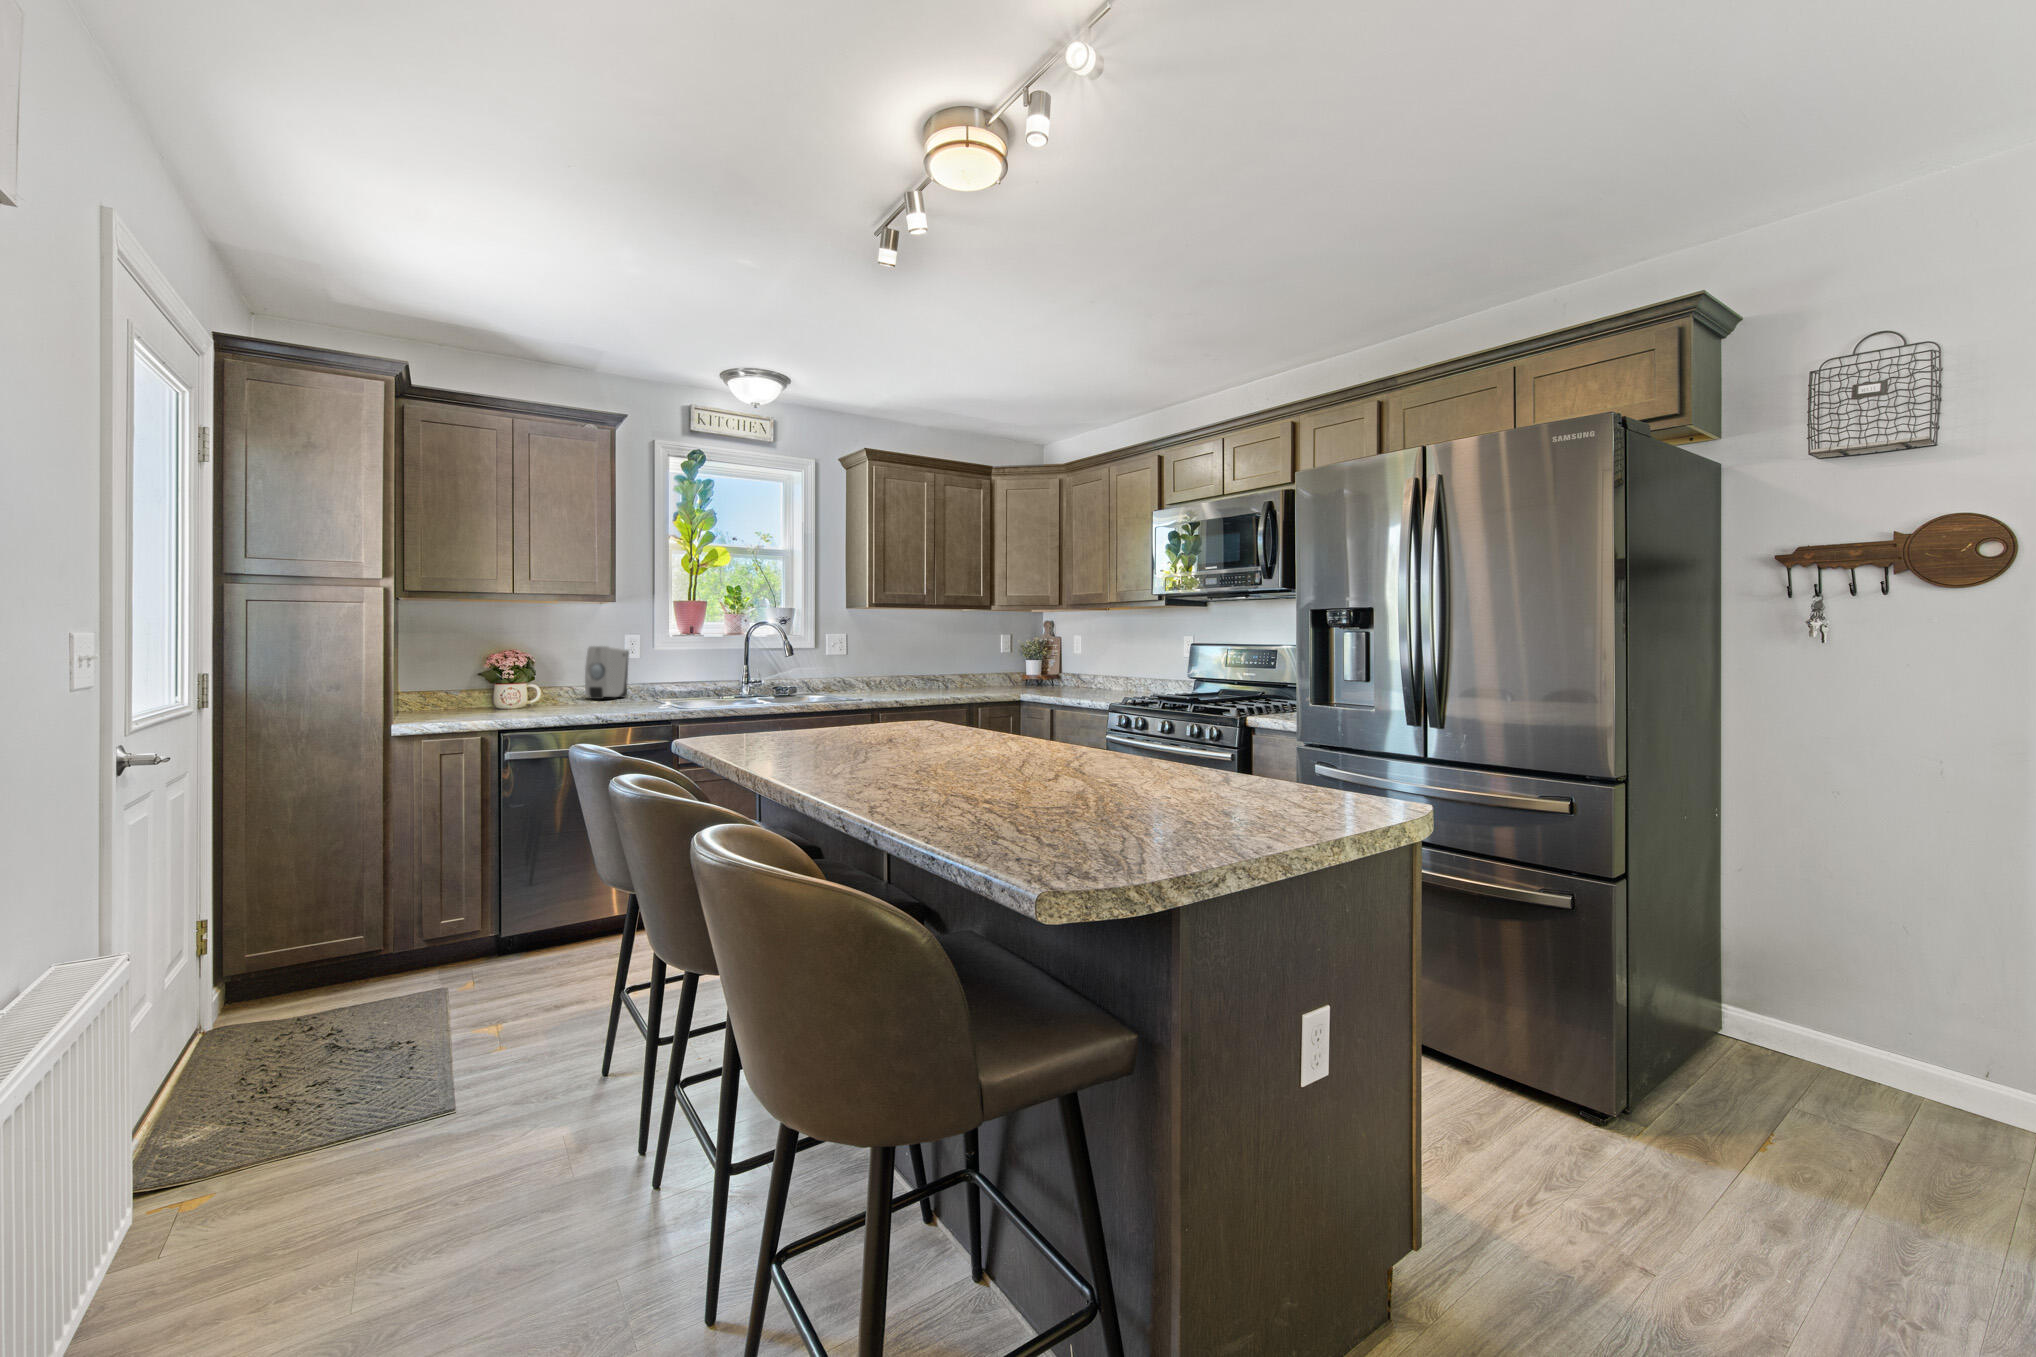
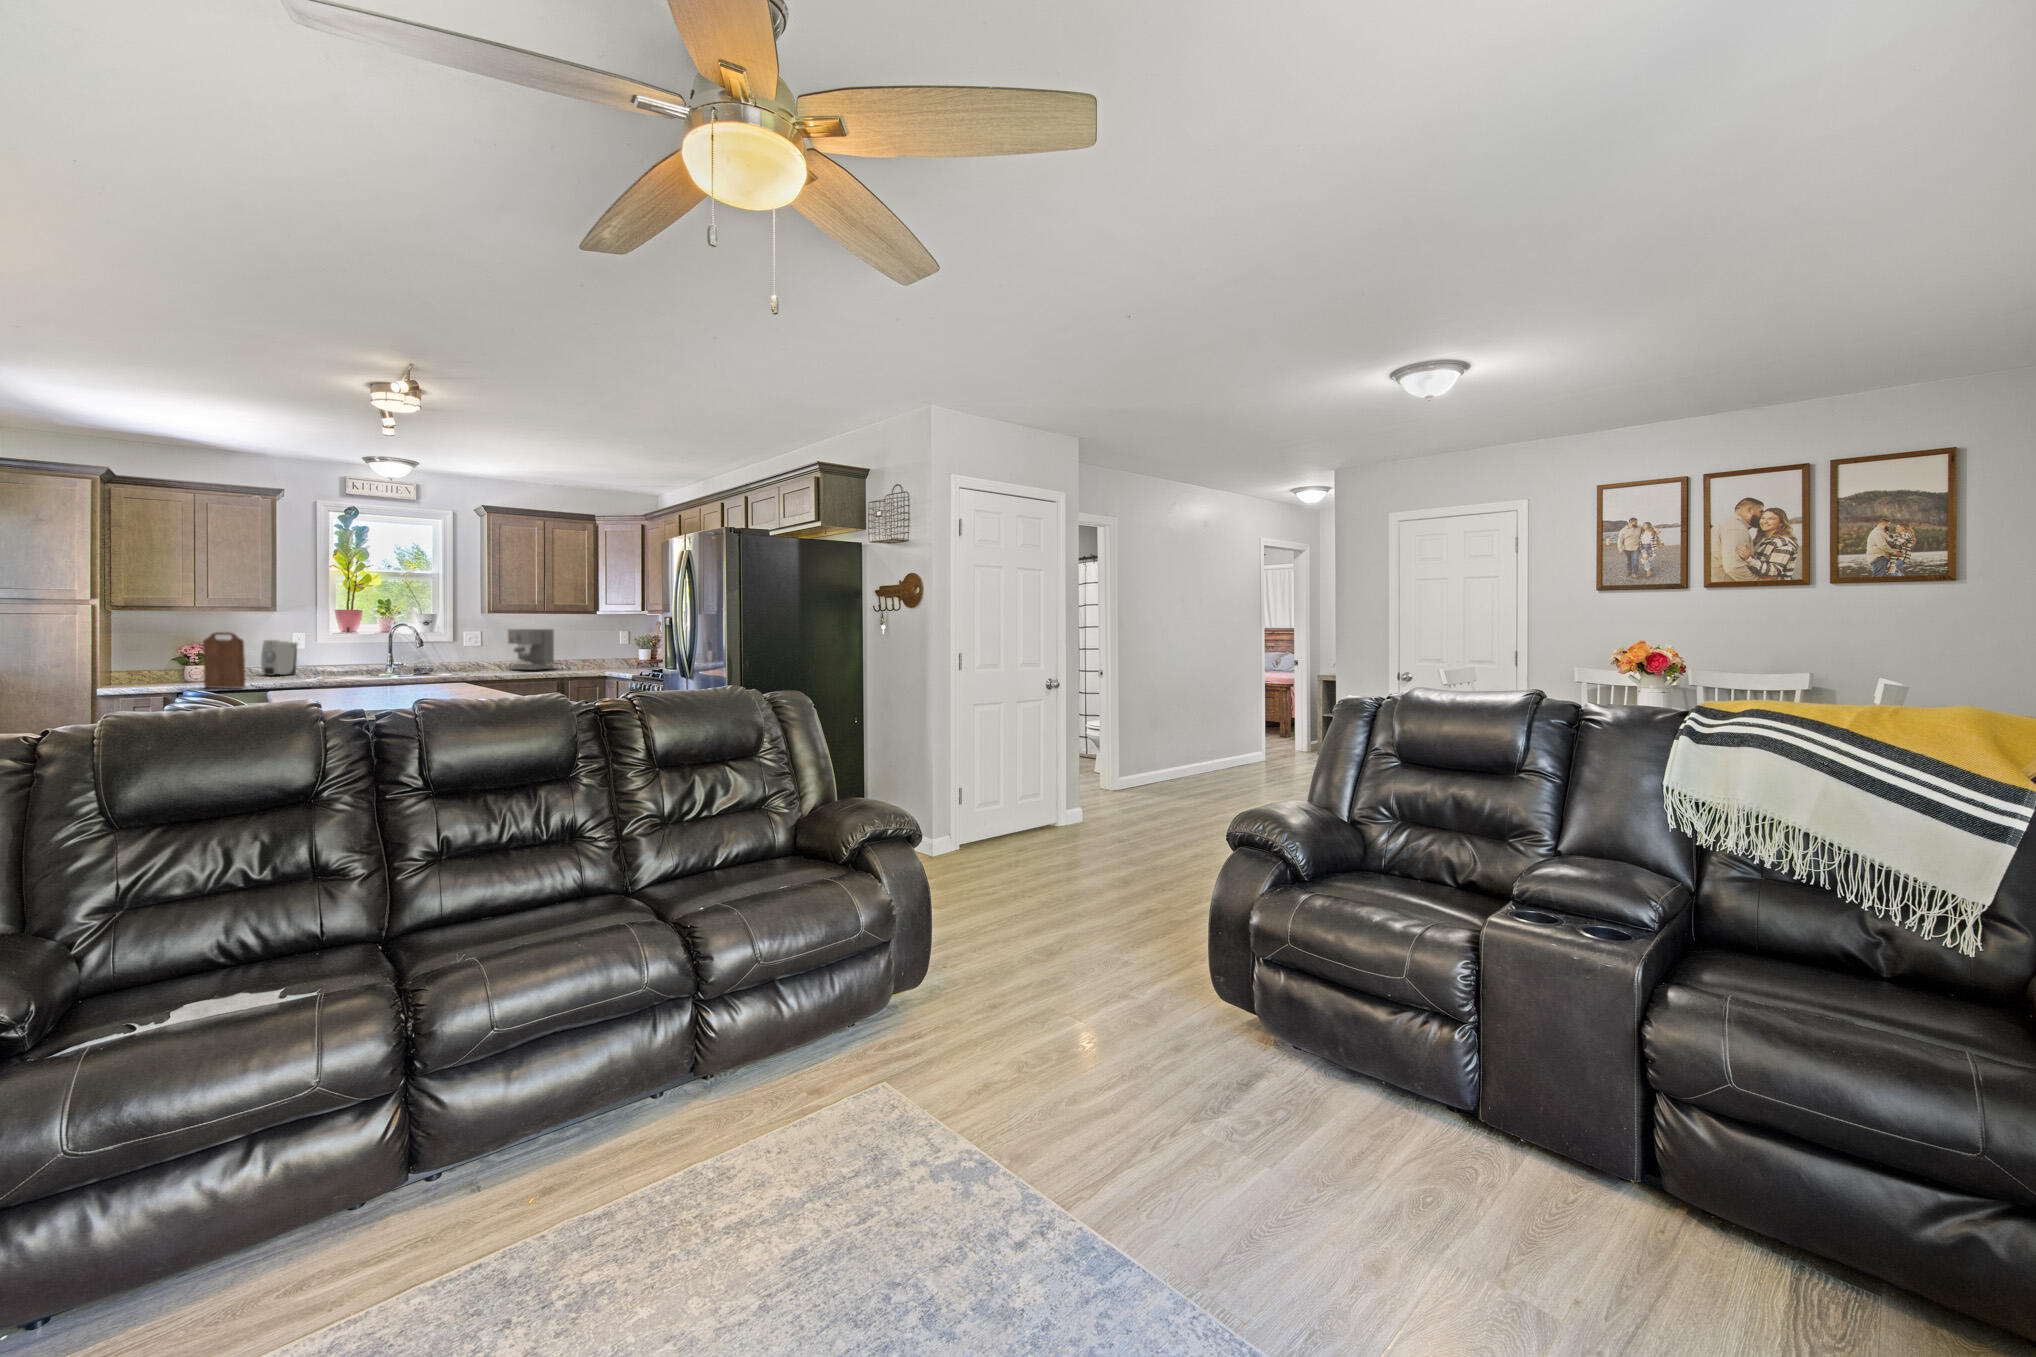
coffee maker: none [877,629,933,689] -> present [508,629,554,670]
cutting board: none [534,634,591,722] -> present [203,632,245,688]

